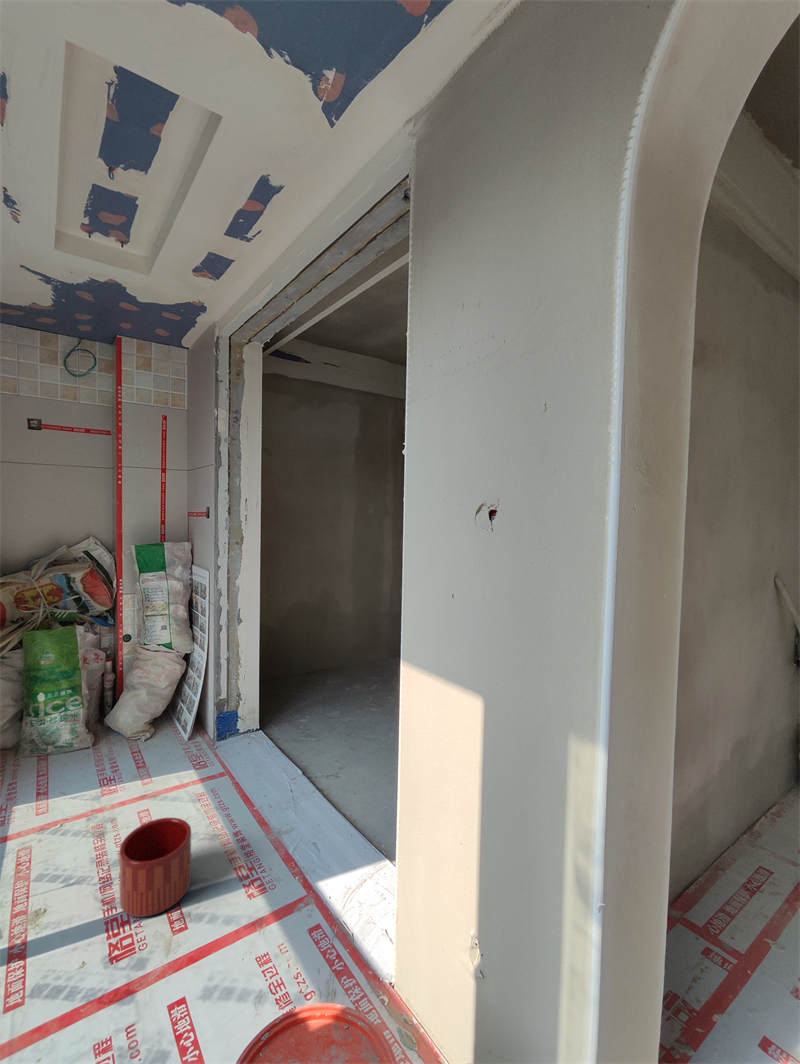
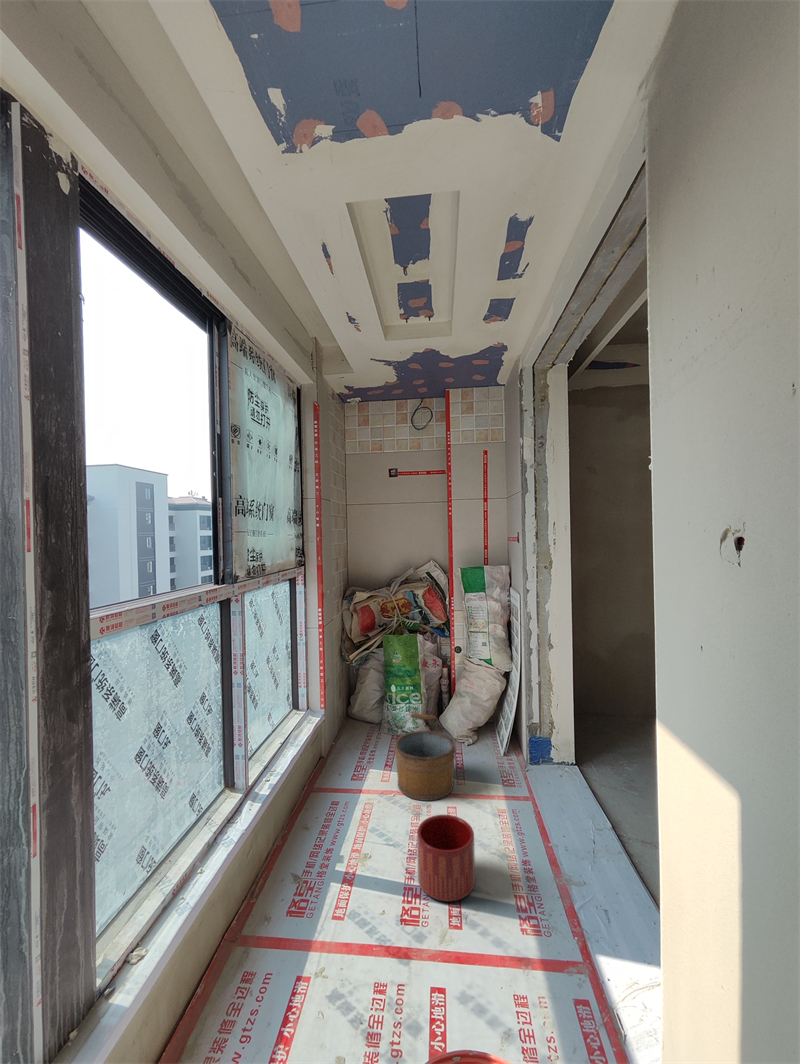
bucket: none [57,718,145,823] -> present [395,714,456,801]

